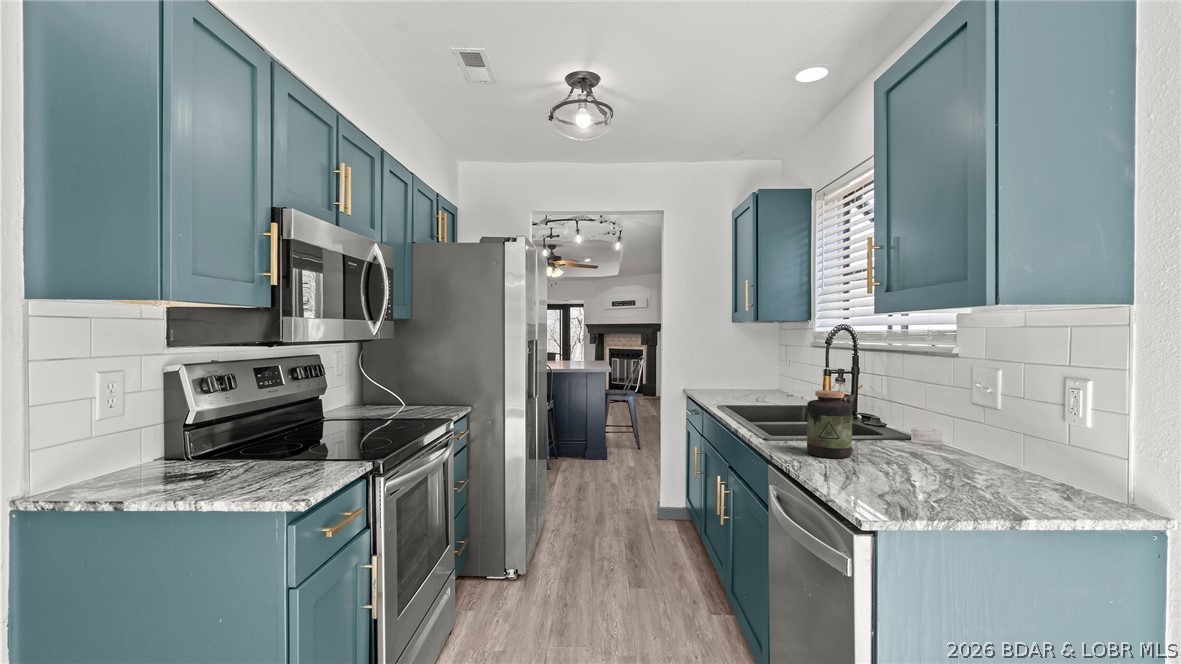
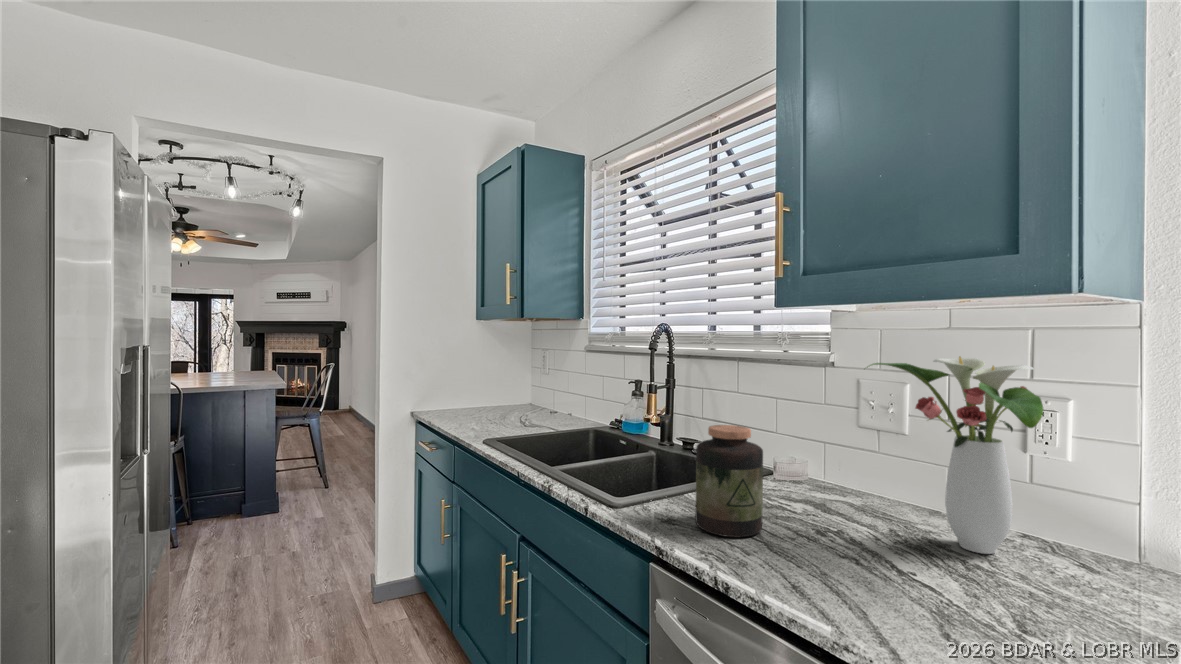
flower arrangement: none [922,347,1038,485] -> present [867,356,1043,554]

